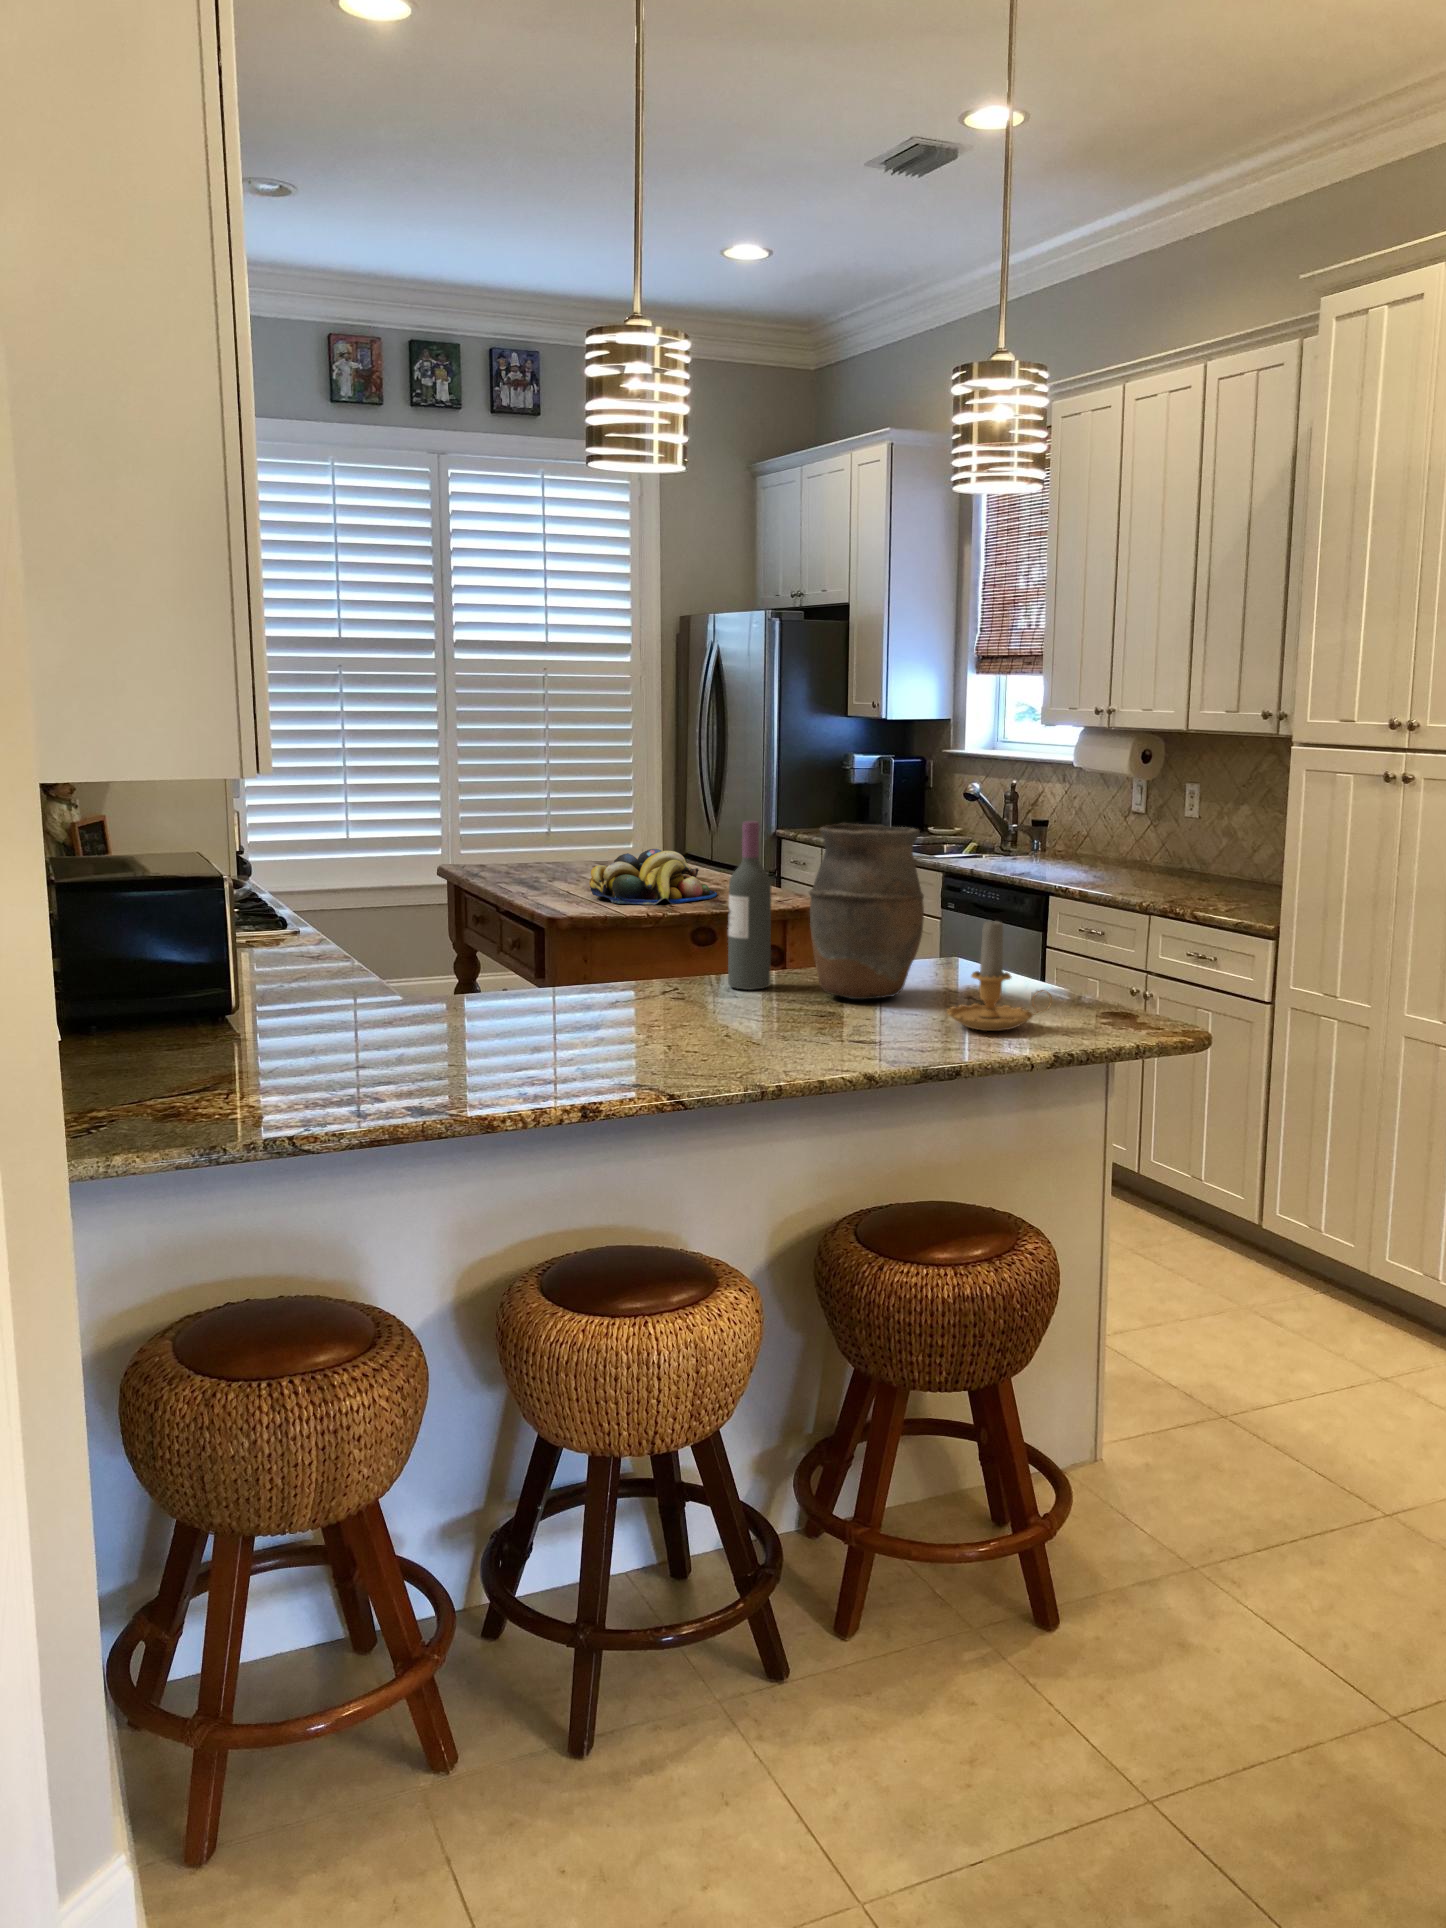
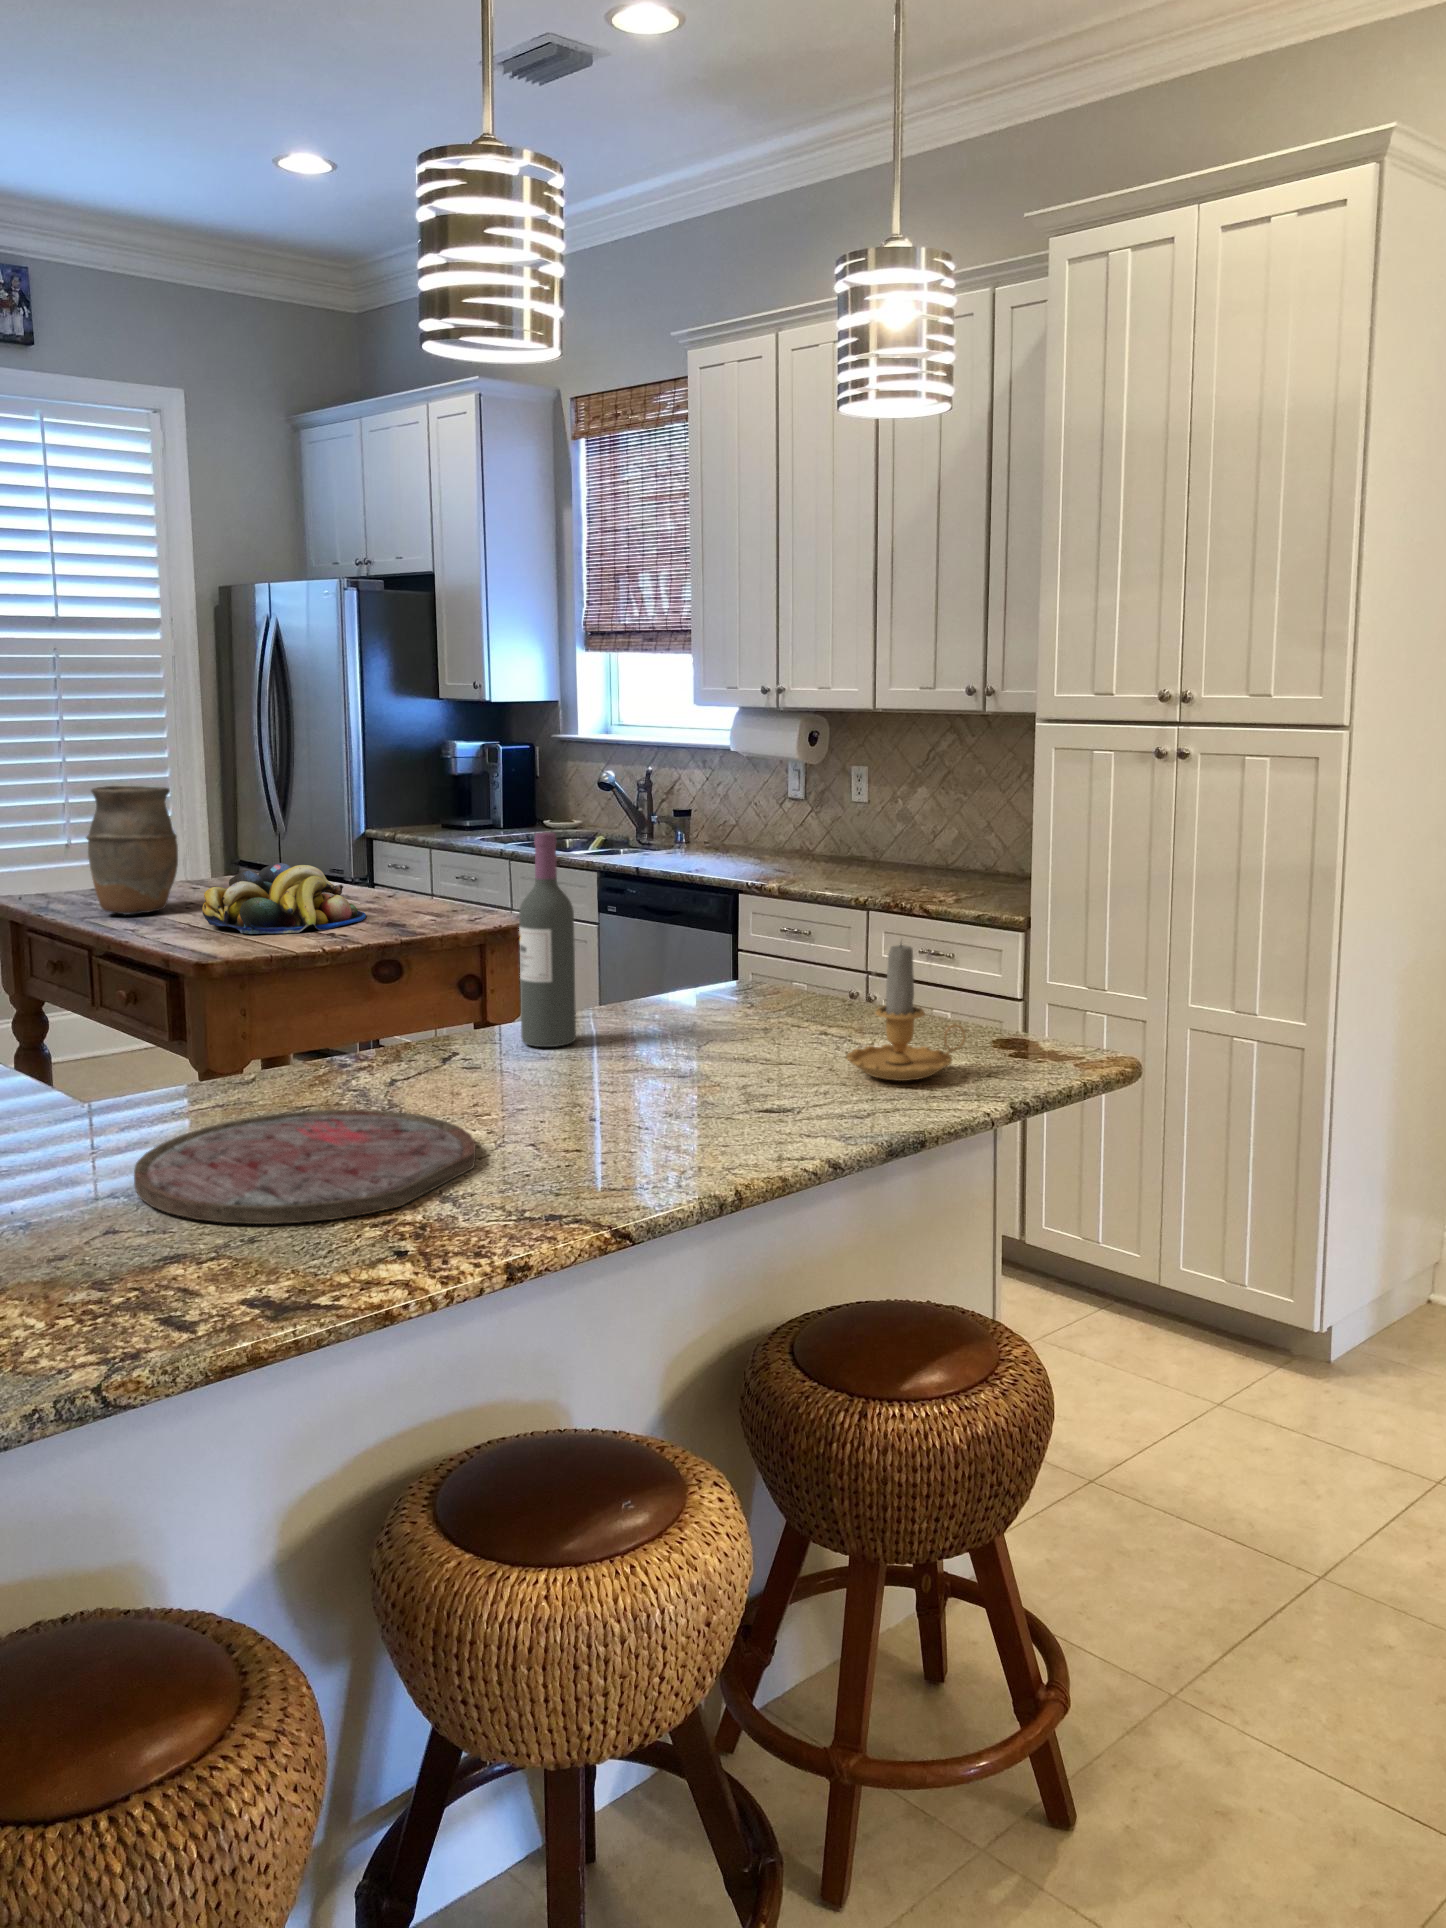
vase: present [809,823,924,999] -> present [86,786,178,915]
cutting board: none [389,1011,622,1072] -> present [134,1110,476,1224]

